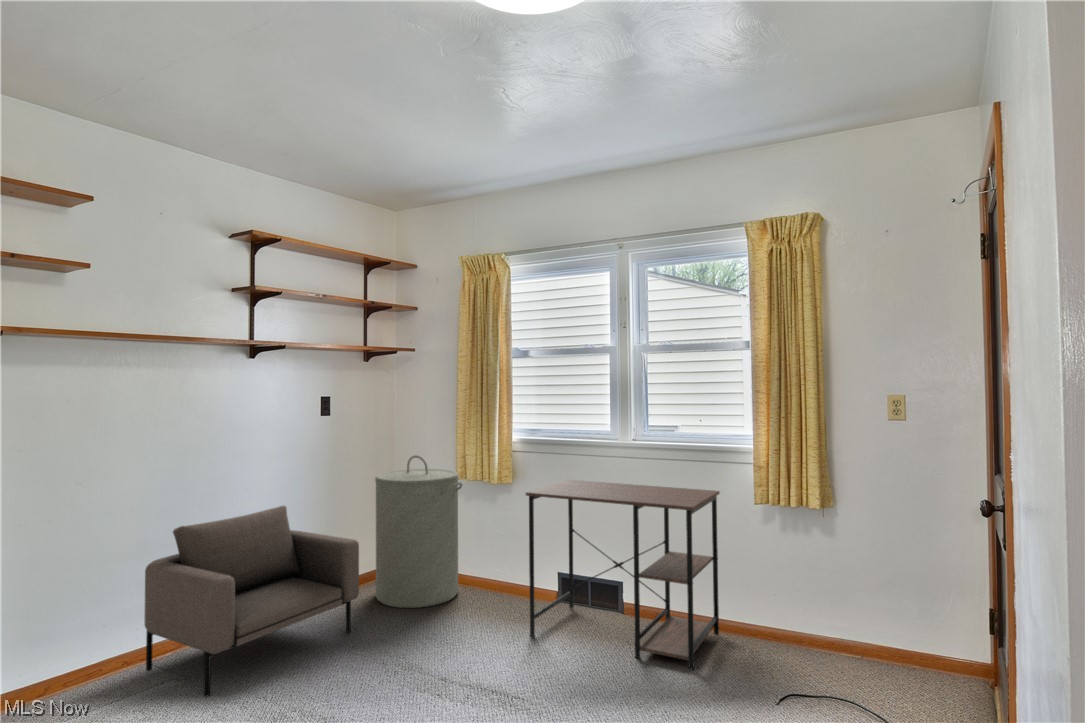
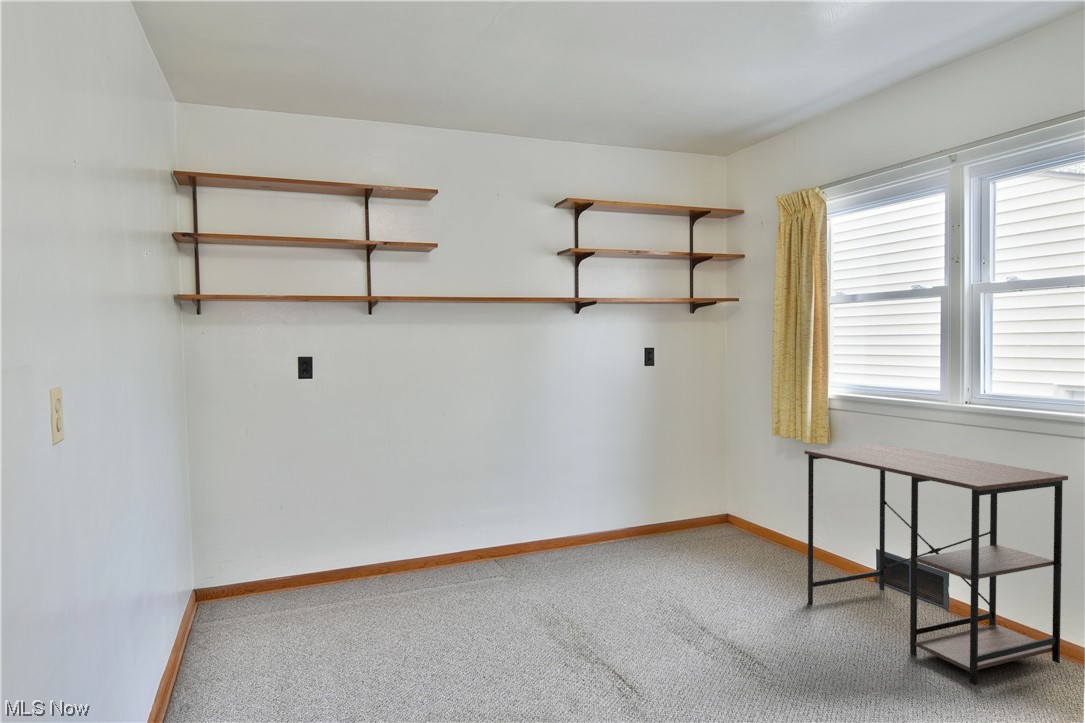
laundry hamper: present [375,455,462,608] -> none [687,406,773,556]
armchair: present [144,506,359,697] -> none [490,441,652,577]

